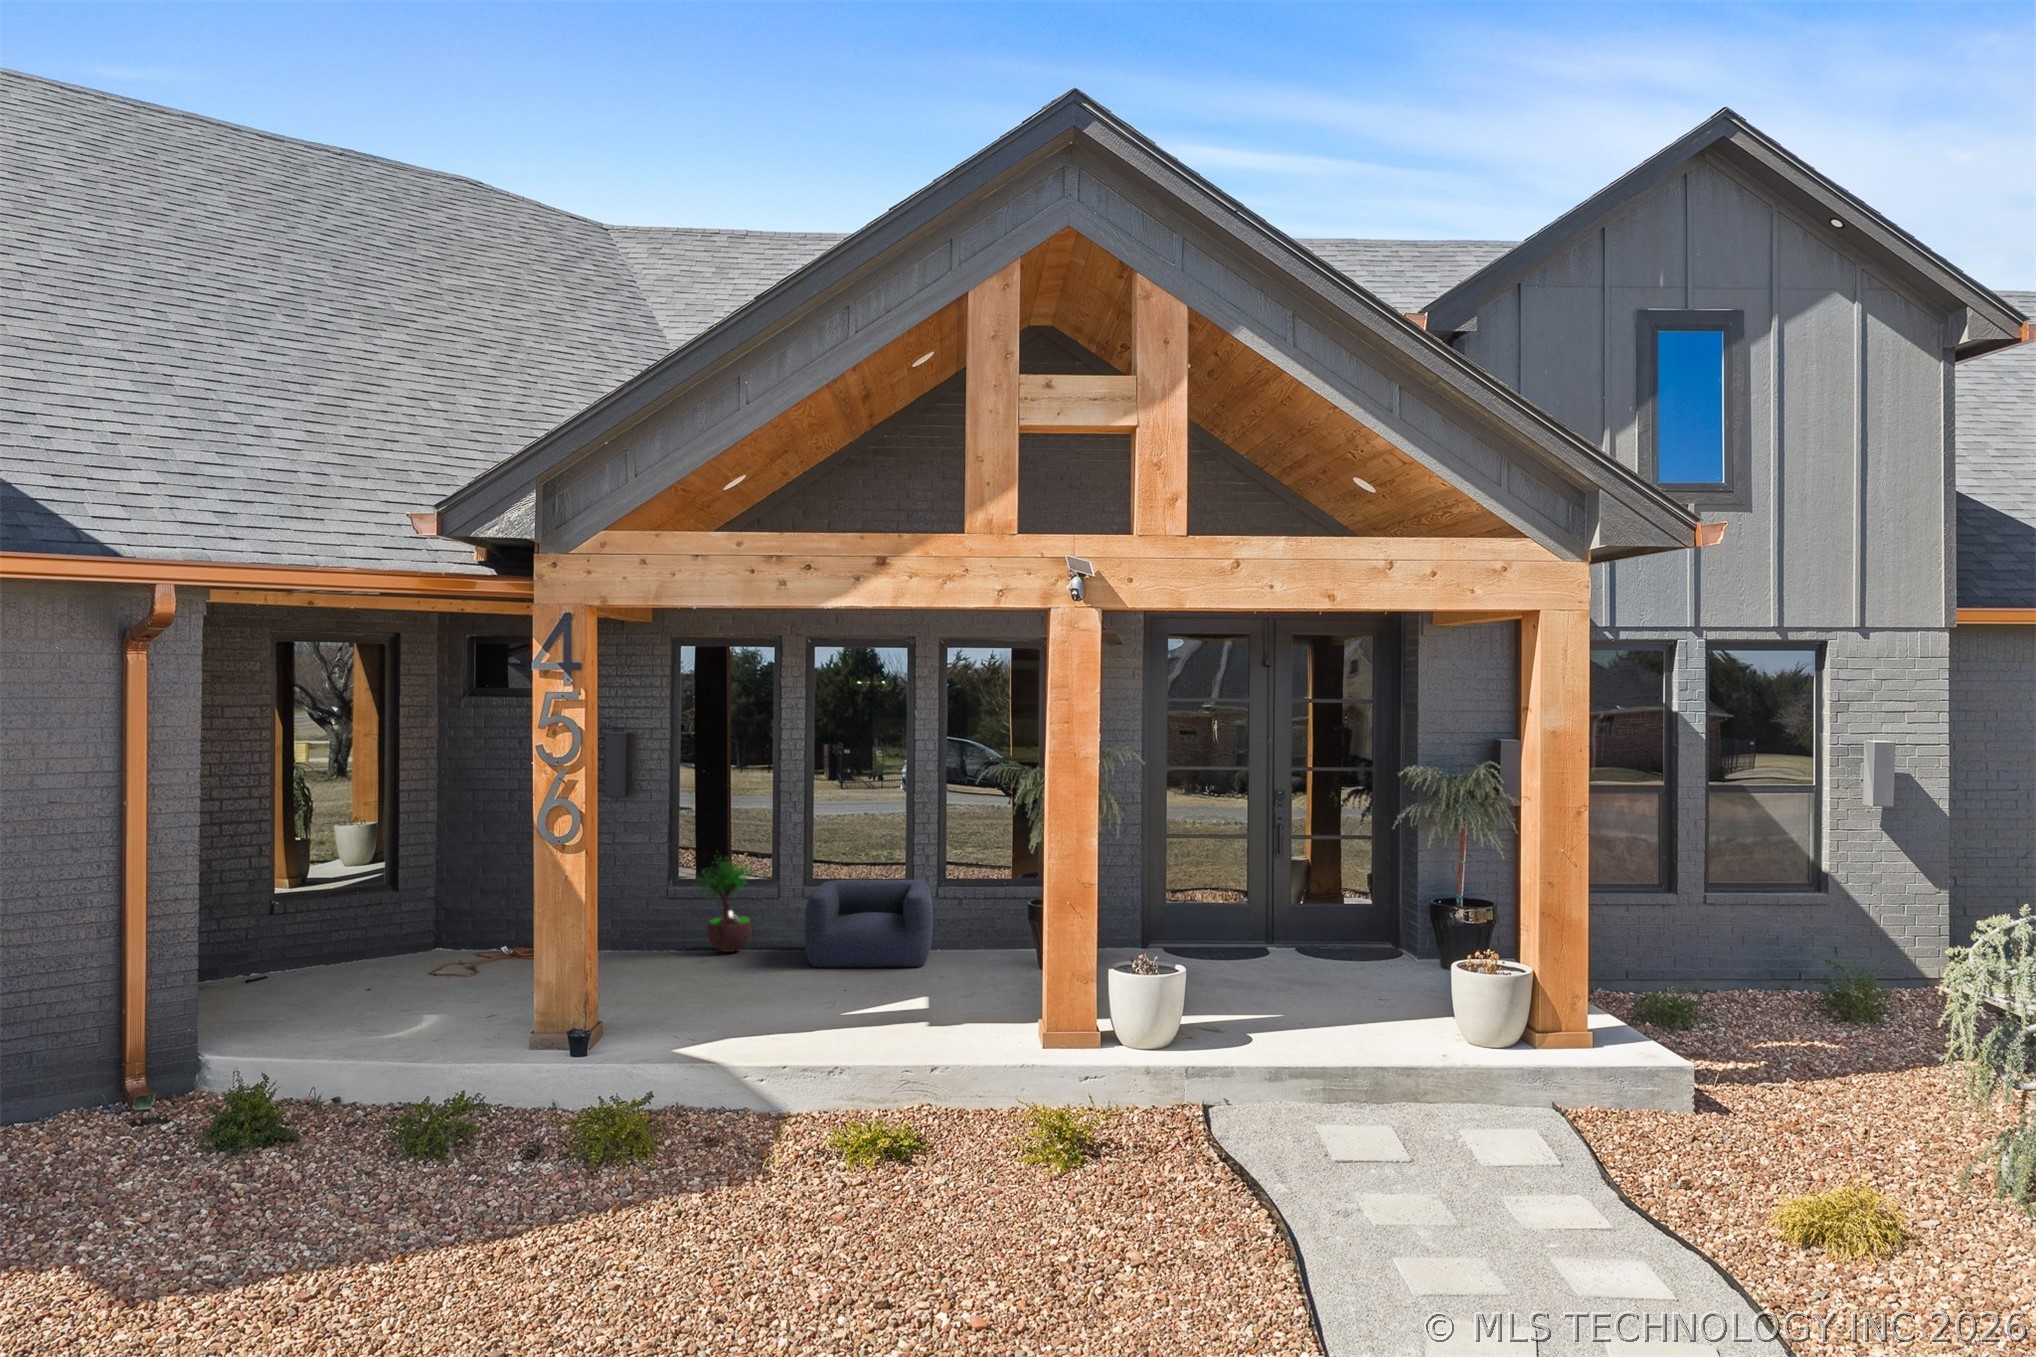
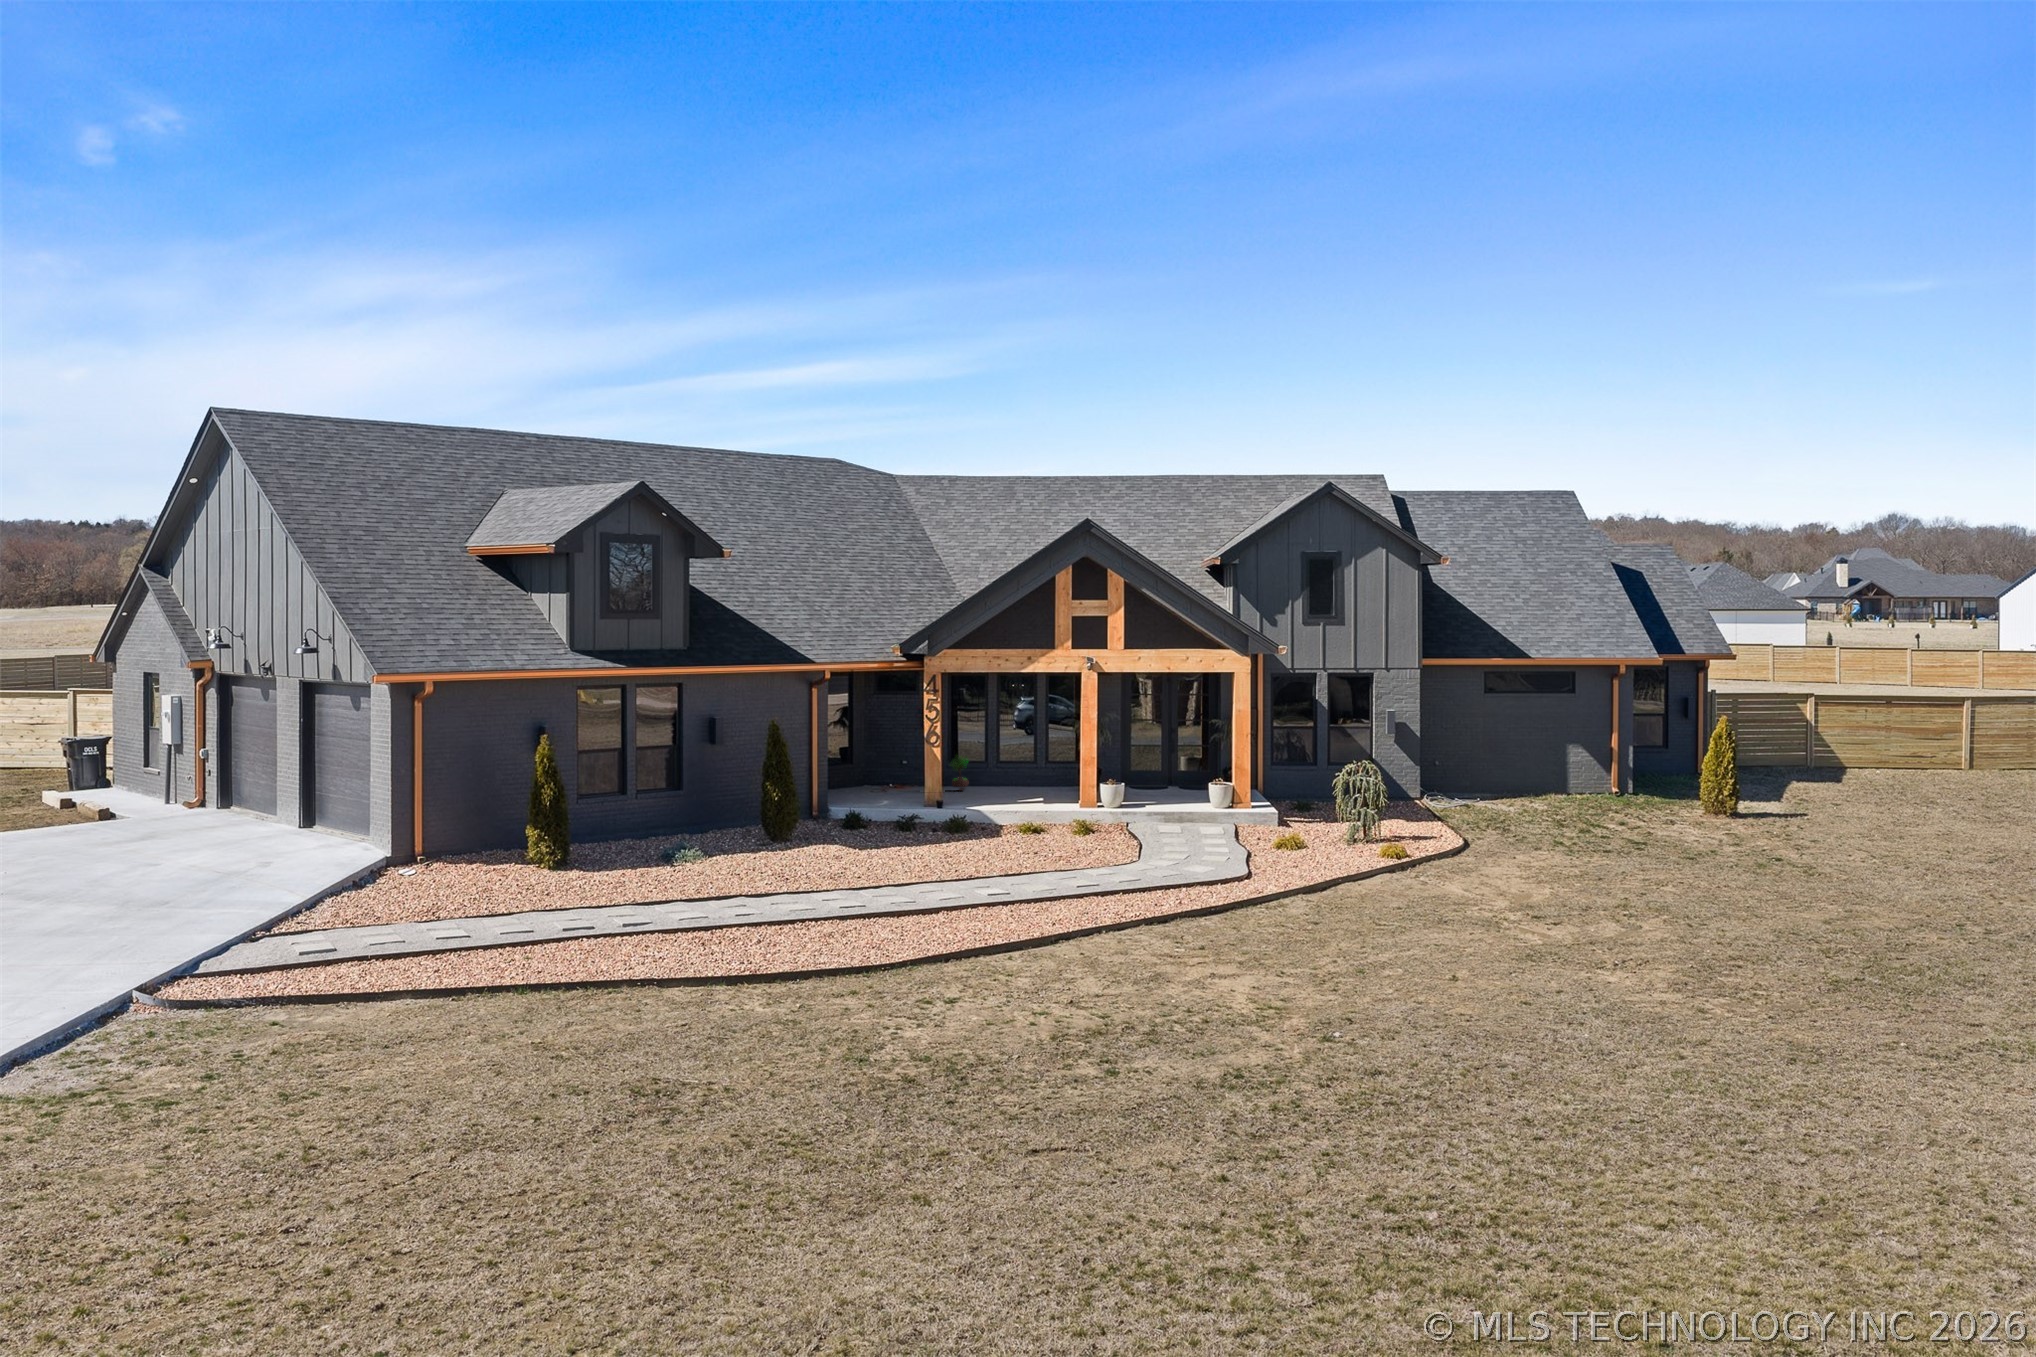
armchair: present [805,880,933,968] -> none [991,764,1037,794]

